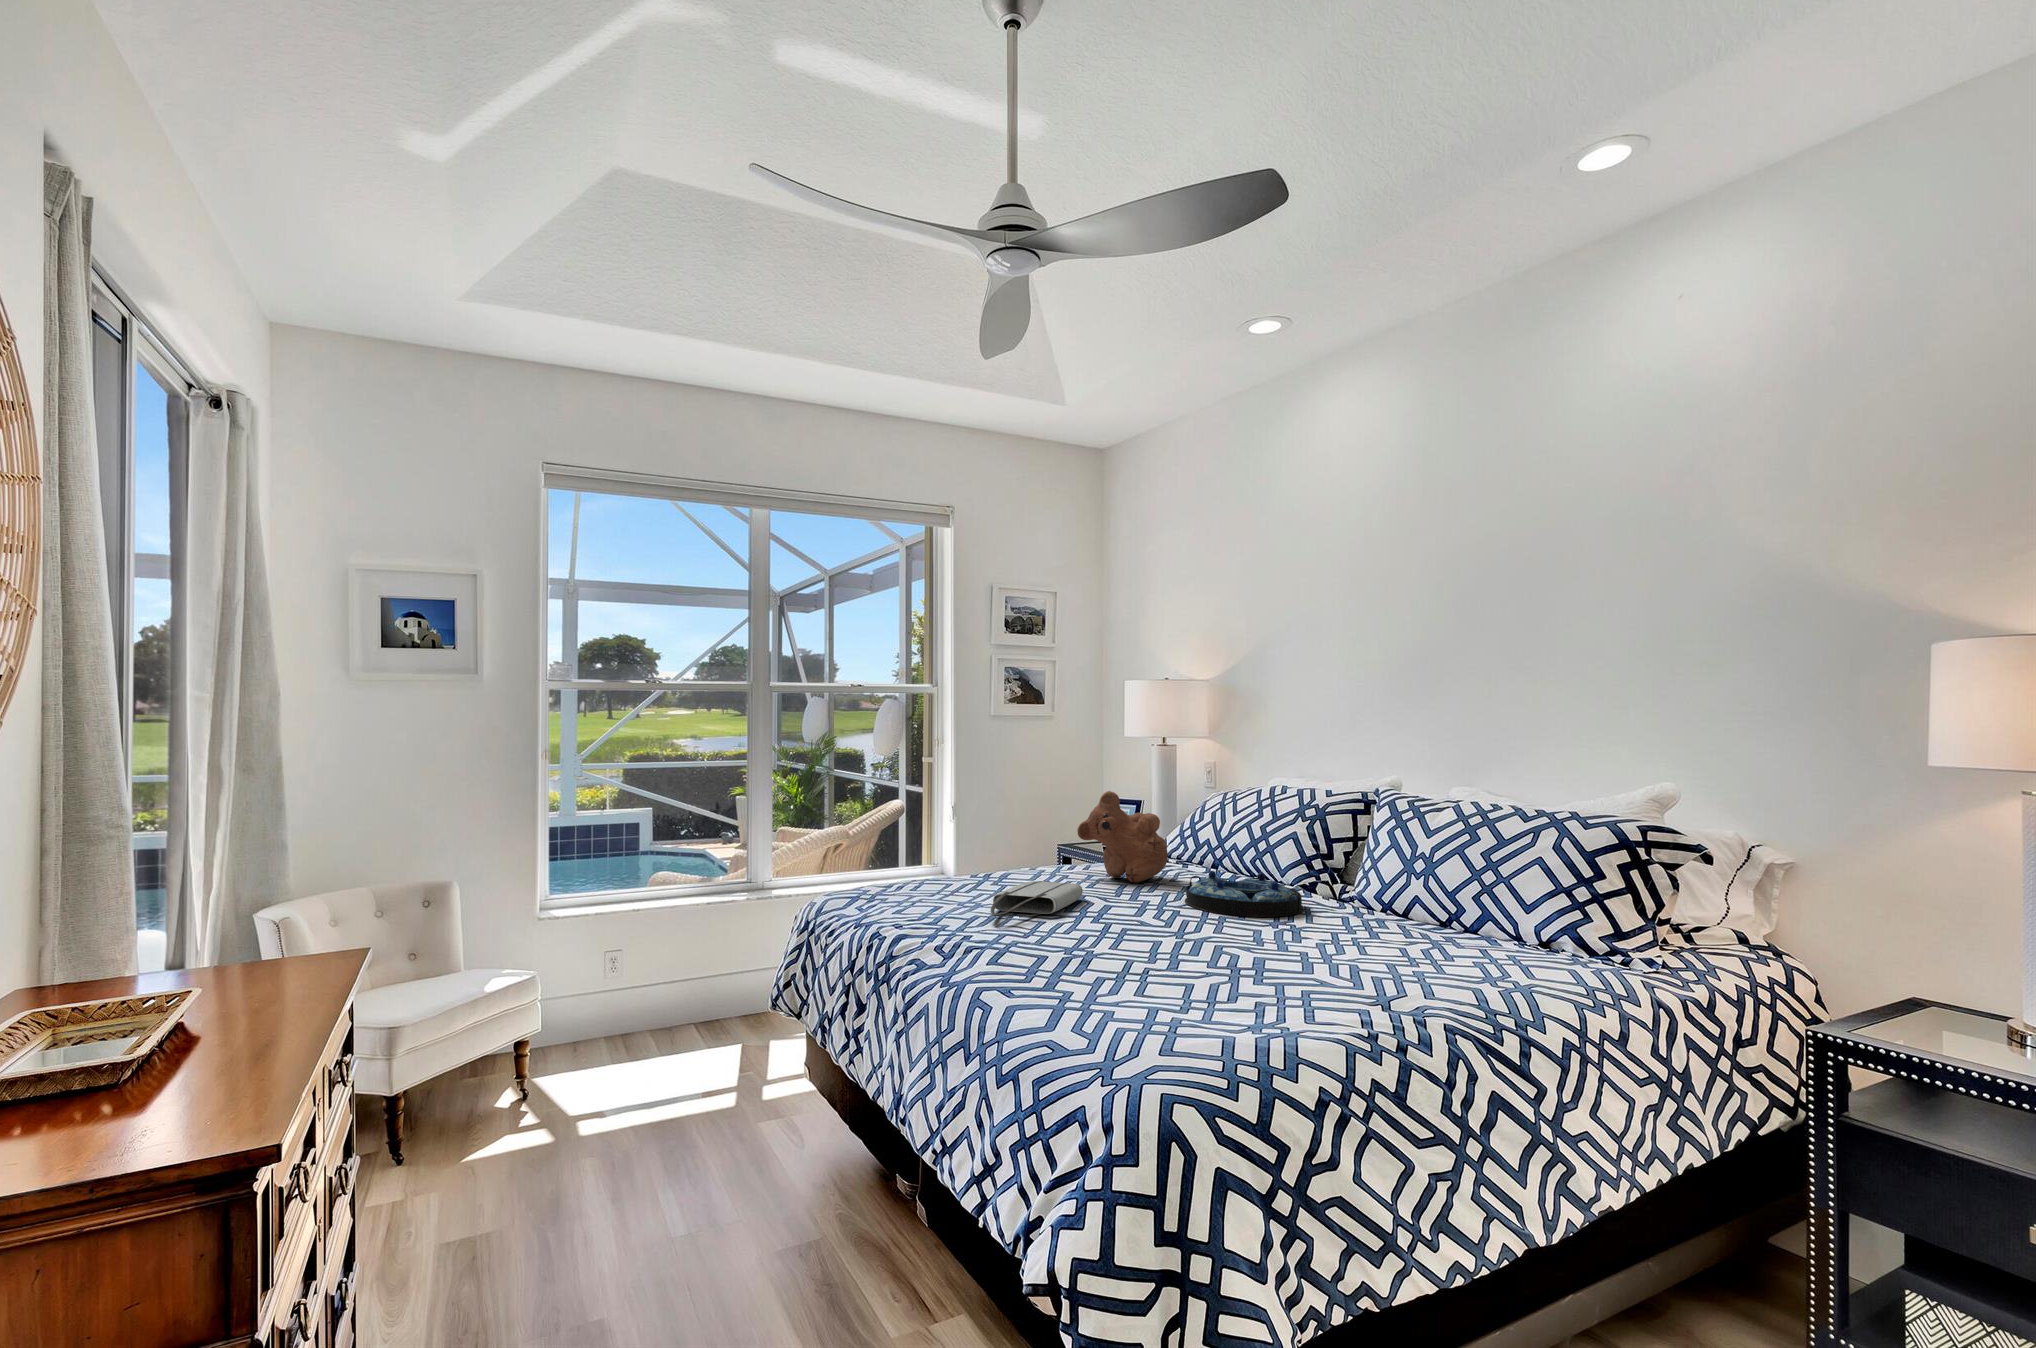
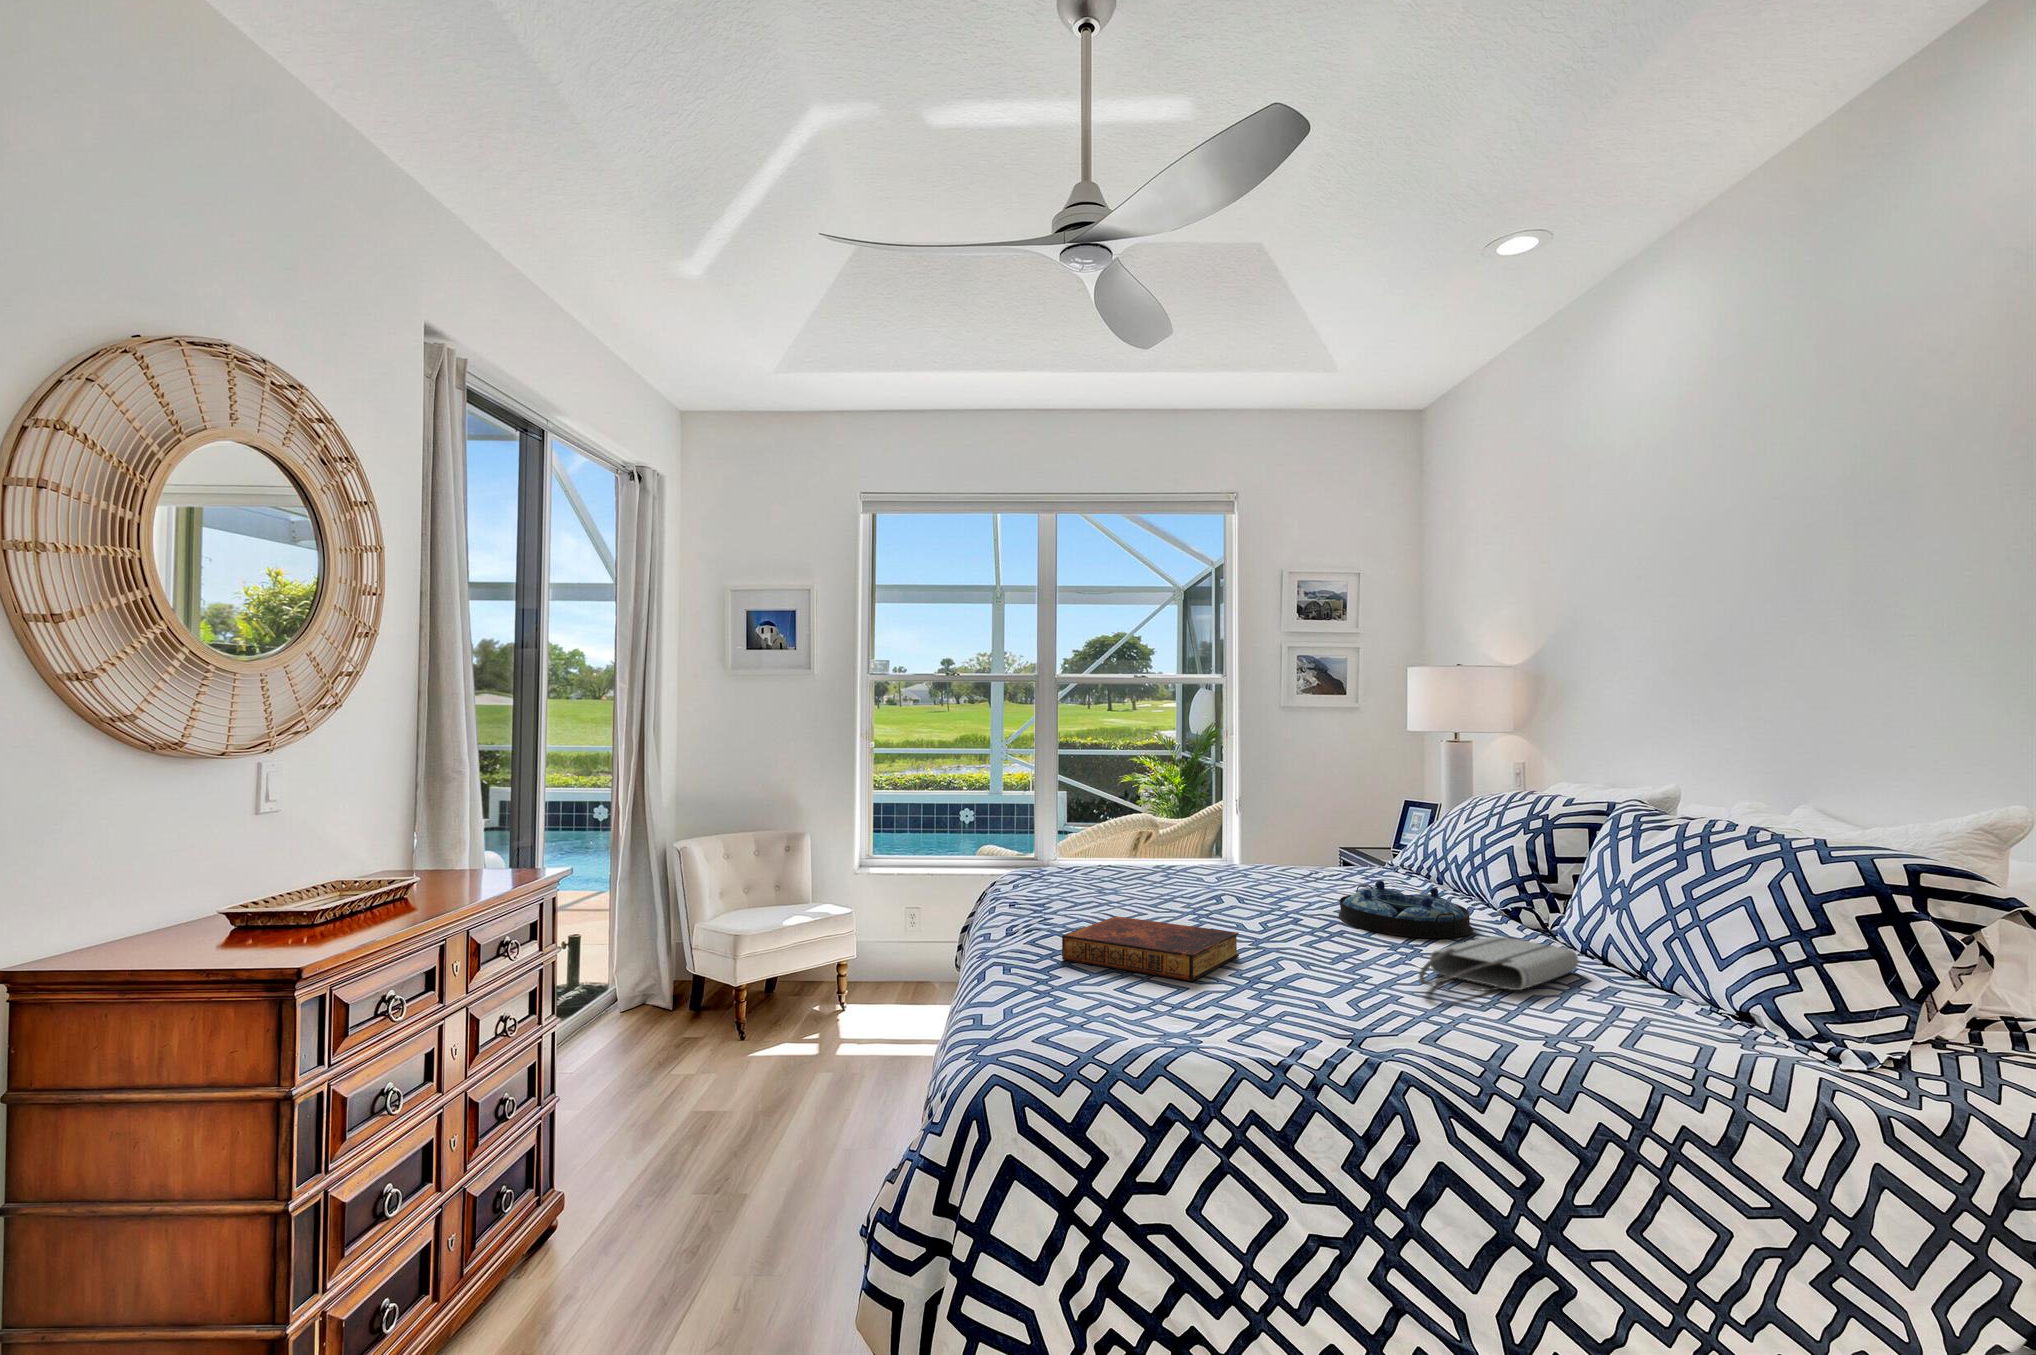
teddy bear: present [1077,791,1168,883] -> none [1274,788,1369,889]
tote bag: present [991,881,1083,917] -> present [1419,936,1578,991]
book: none [1048,929,1190,979] -> present [1062,916,1239,981]

